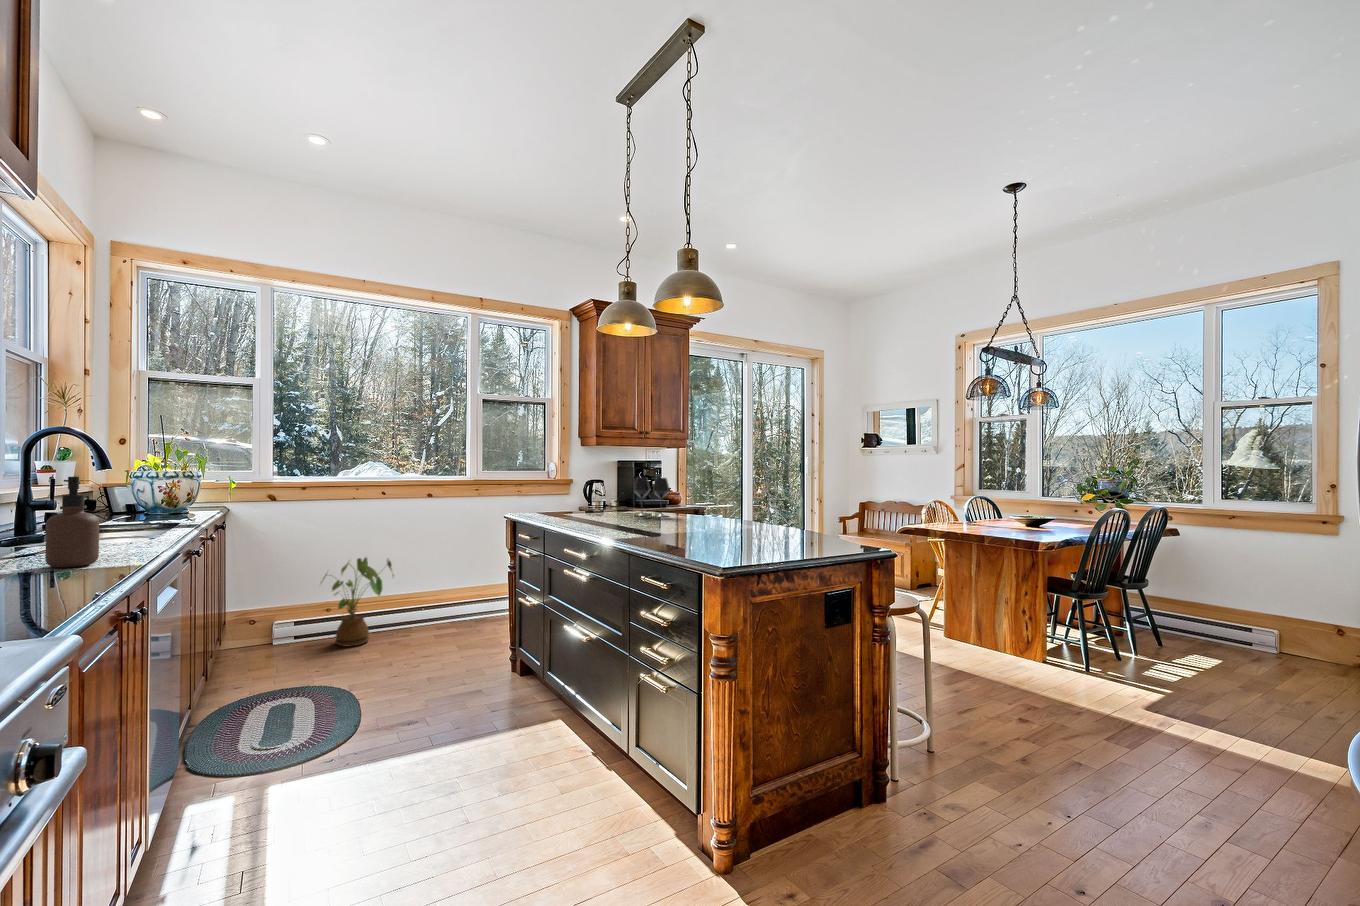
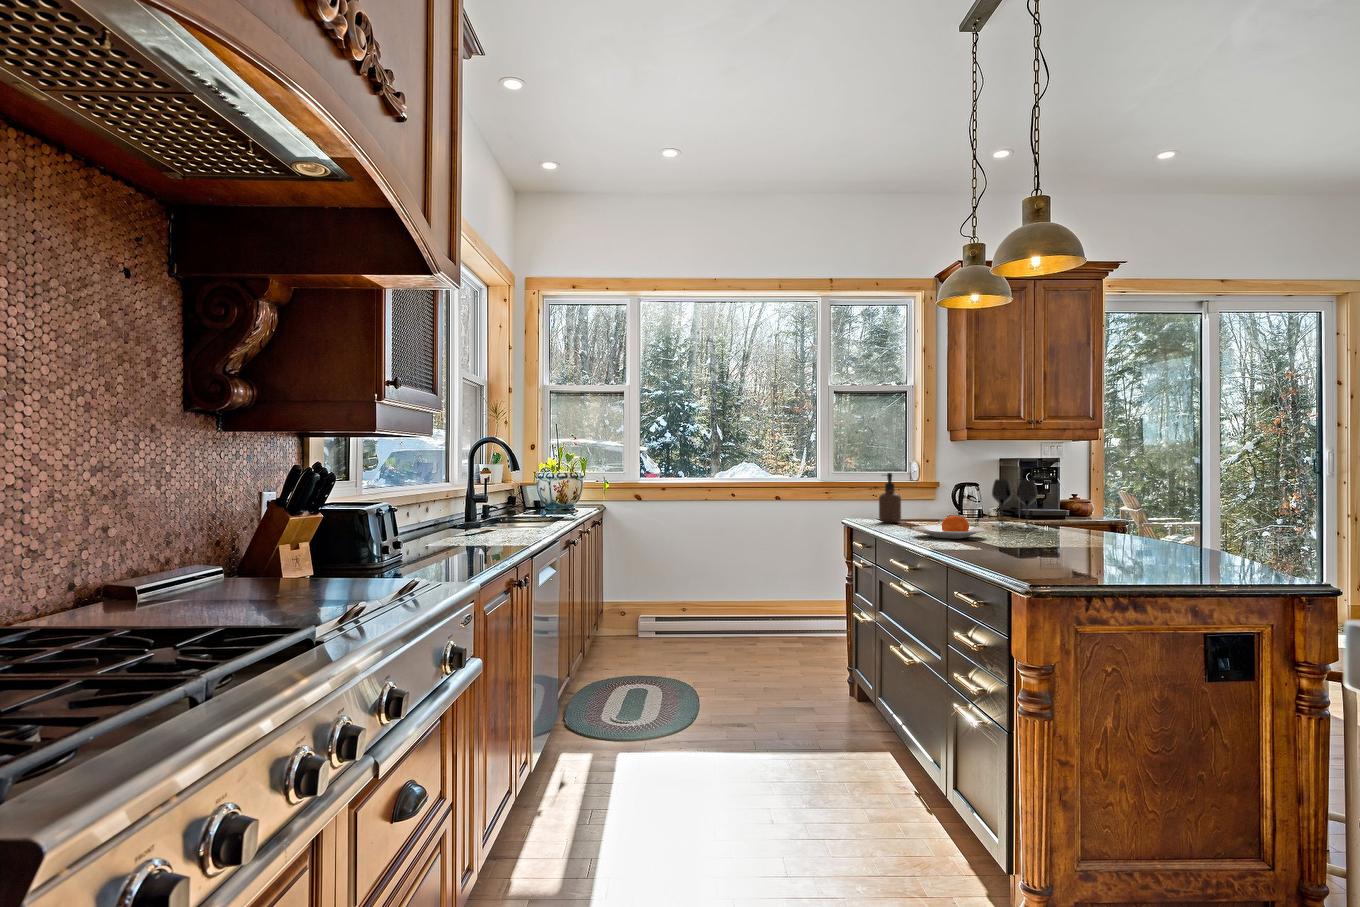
soap dispenser: present [45,477,99,568] -> present [879,473,901,523]
plate: none [585,509,644,528] -> present [914,516,986,538]
house plant: present [323,558,392,647] -> none [676,559,744,646]

